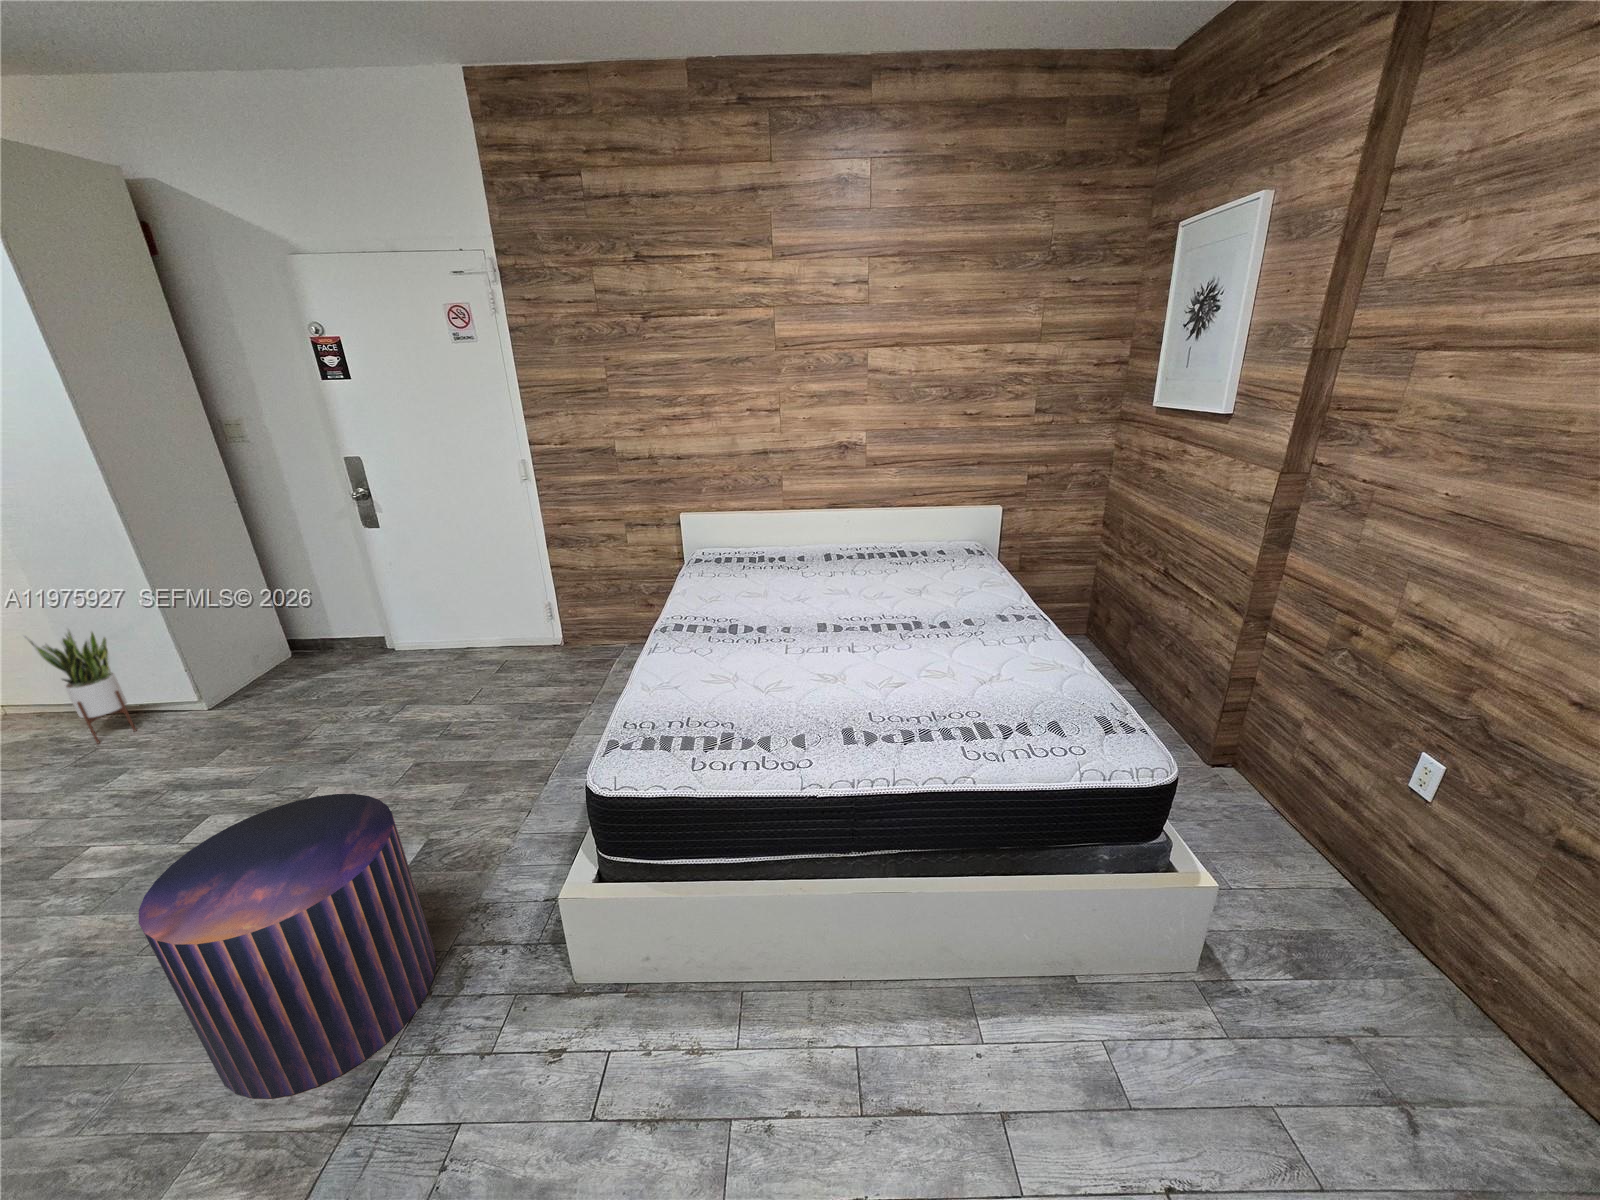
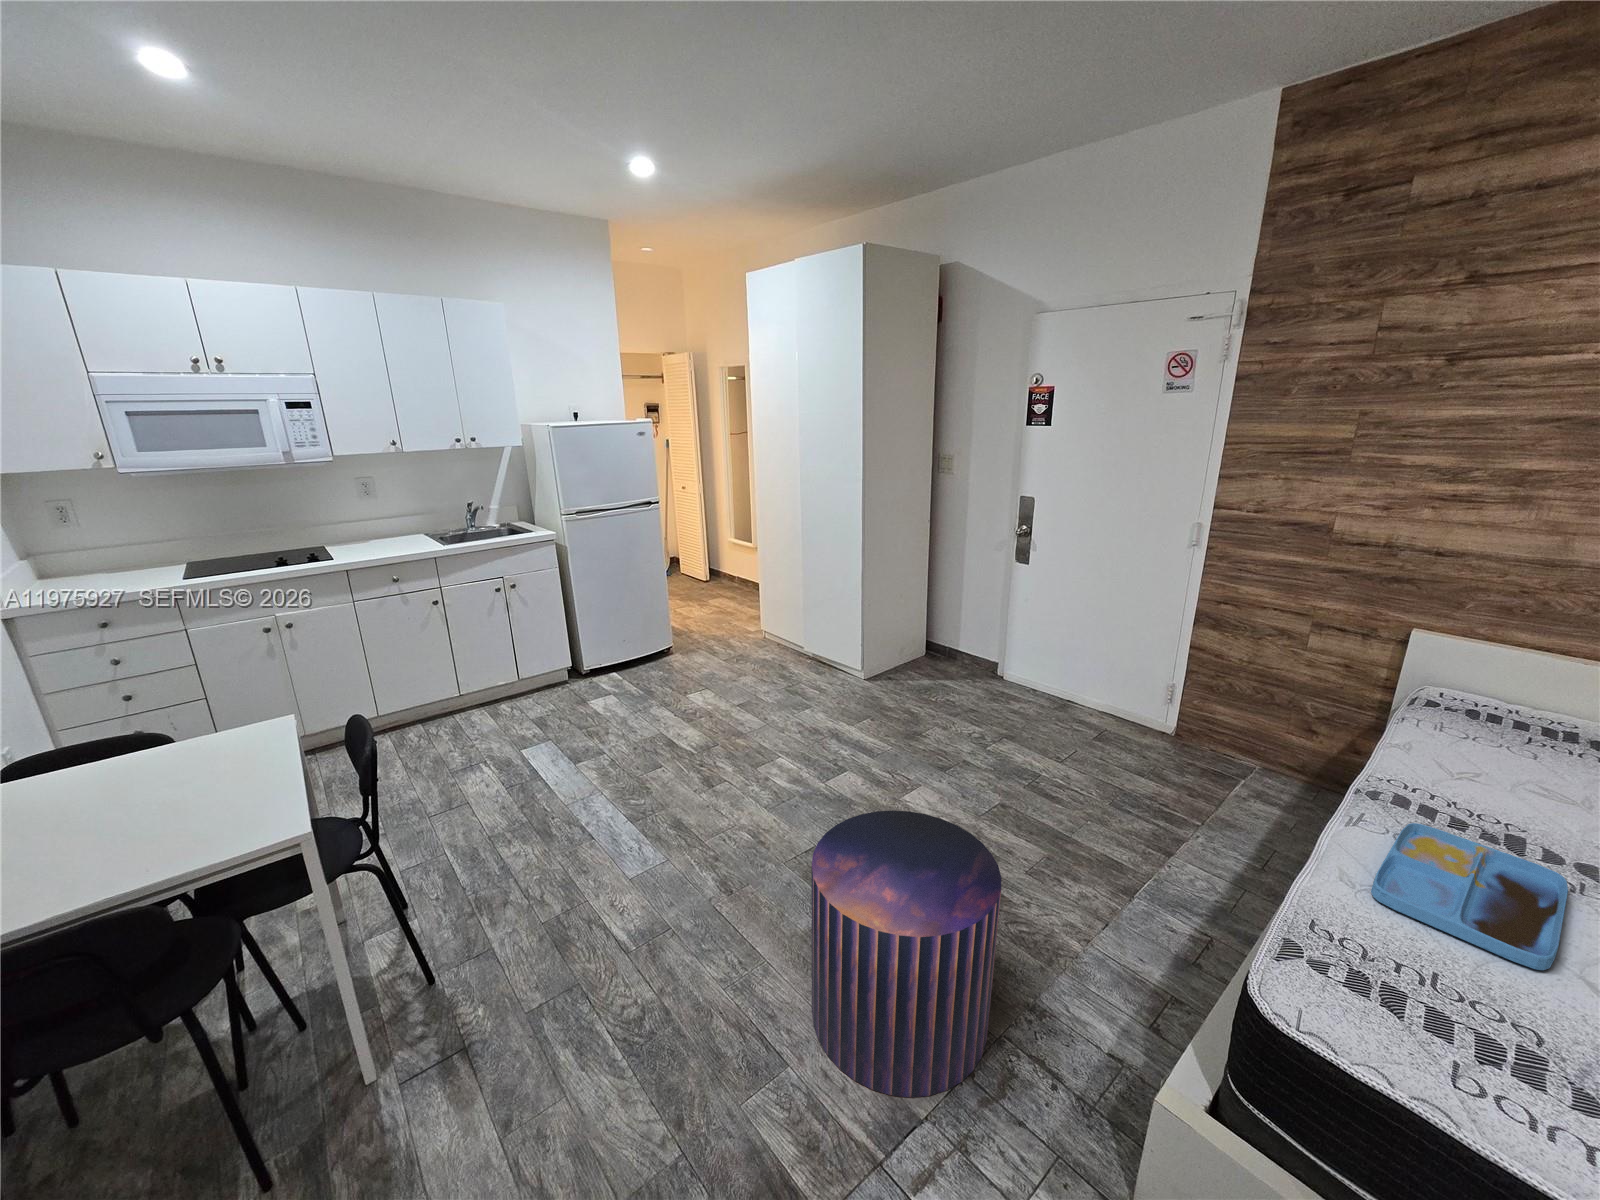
potted plant: present [24,628,136,743] -> none [787,591,825,680]
tray: none [661,633,753,692] -> present [1371,823,1568,970]

